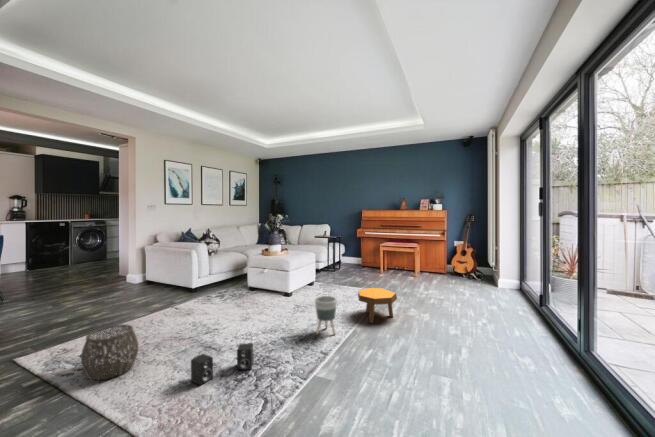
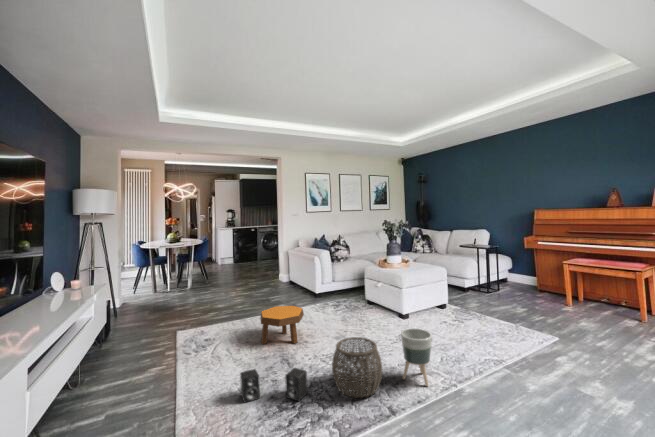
footstool: present [358,288,397,323] -> present [260,306,304,344]
woven basket: present [81,324,138,380] -> present [332,337,382,398]

